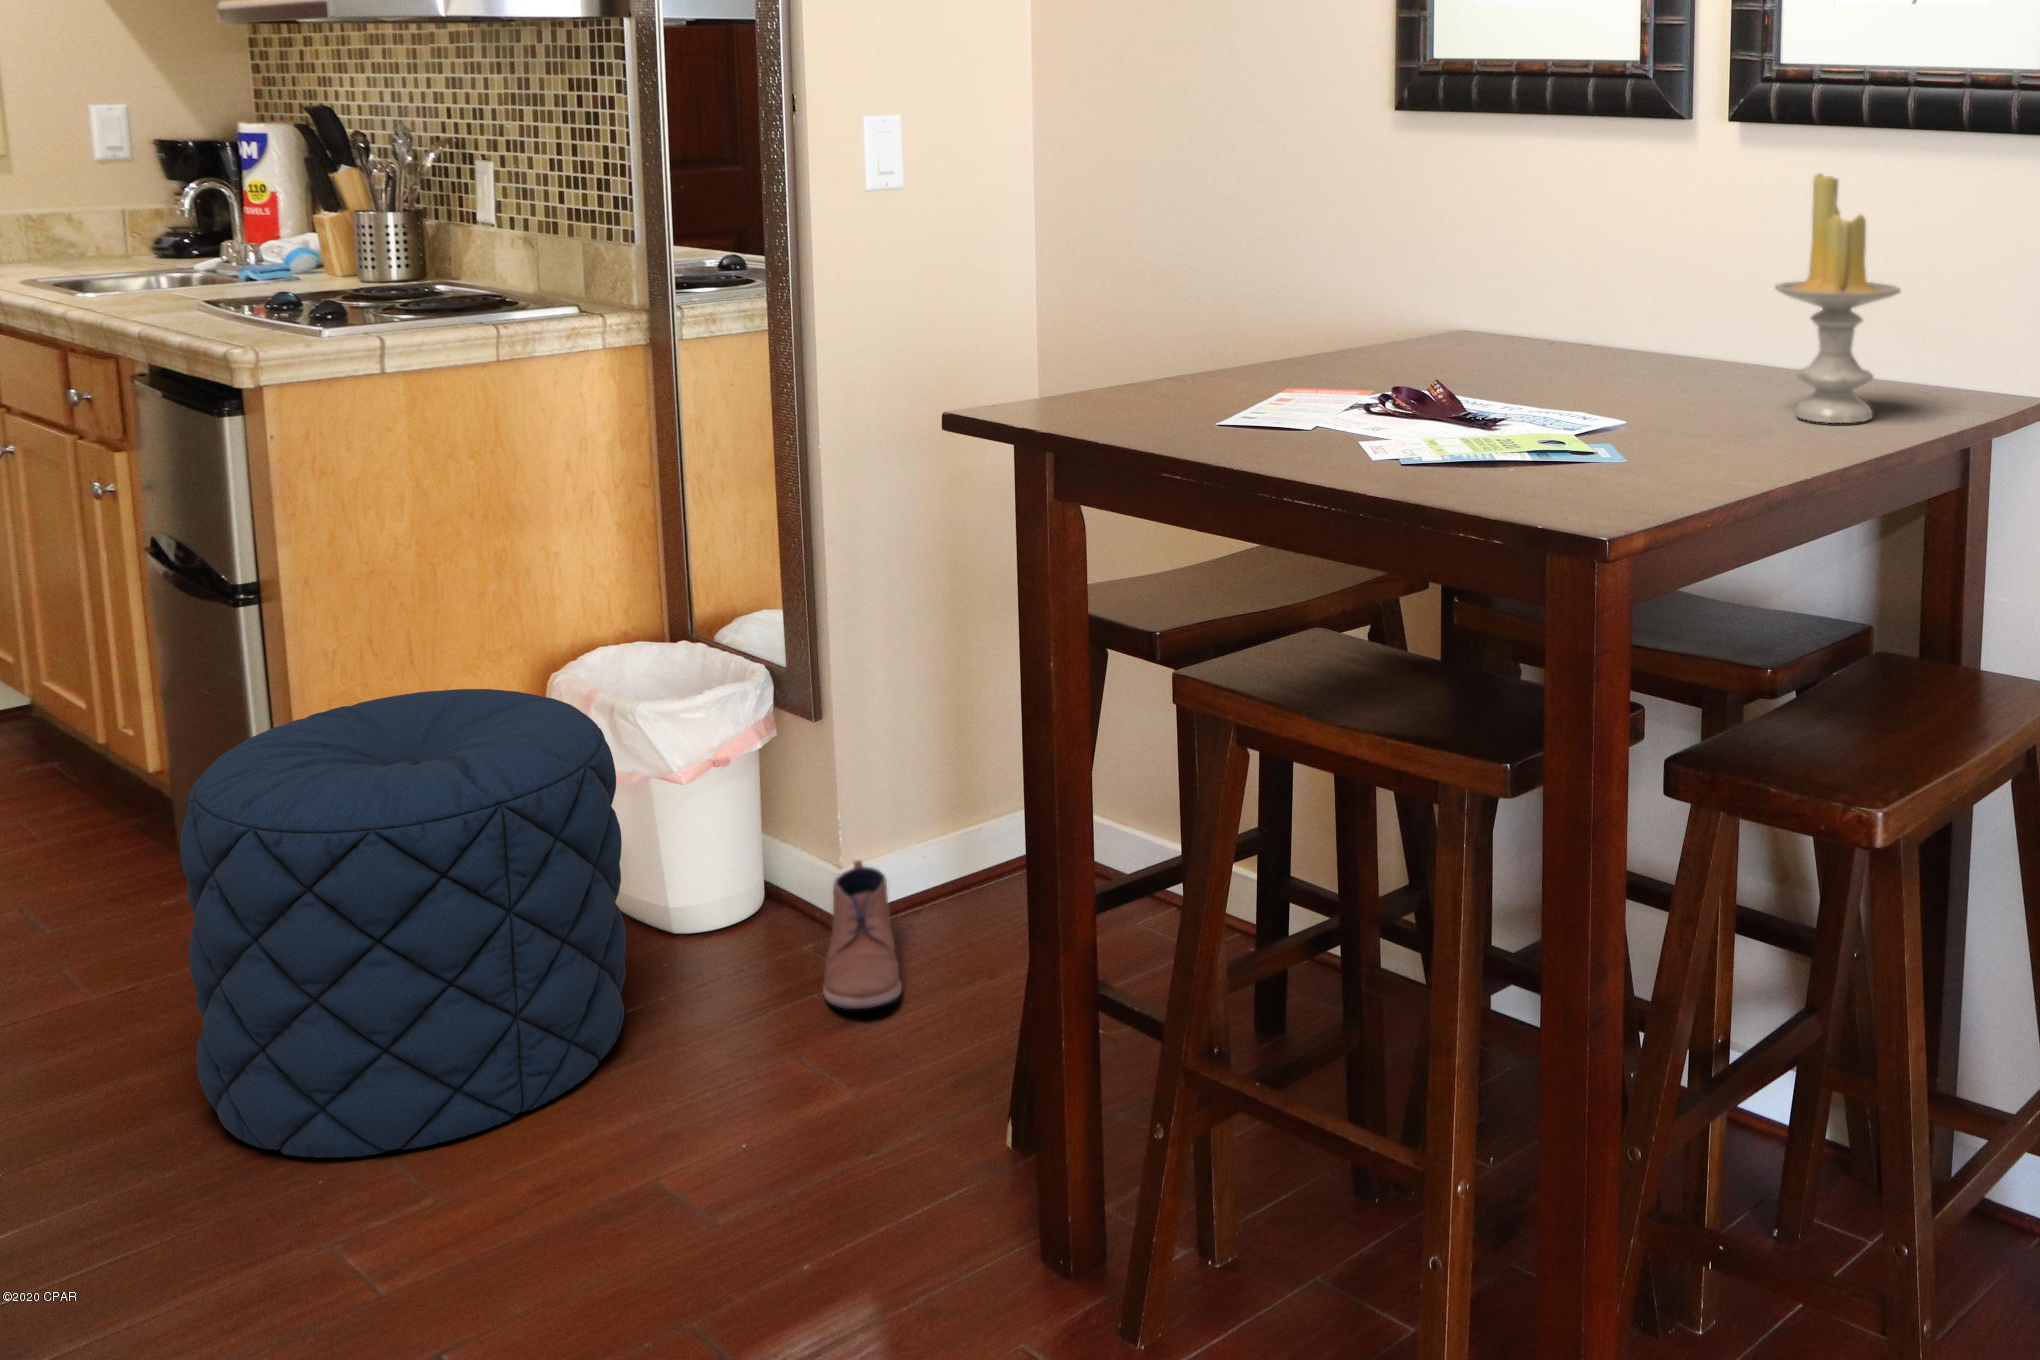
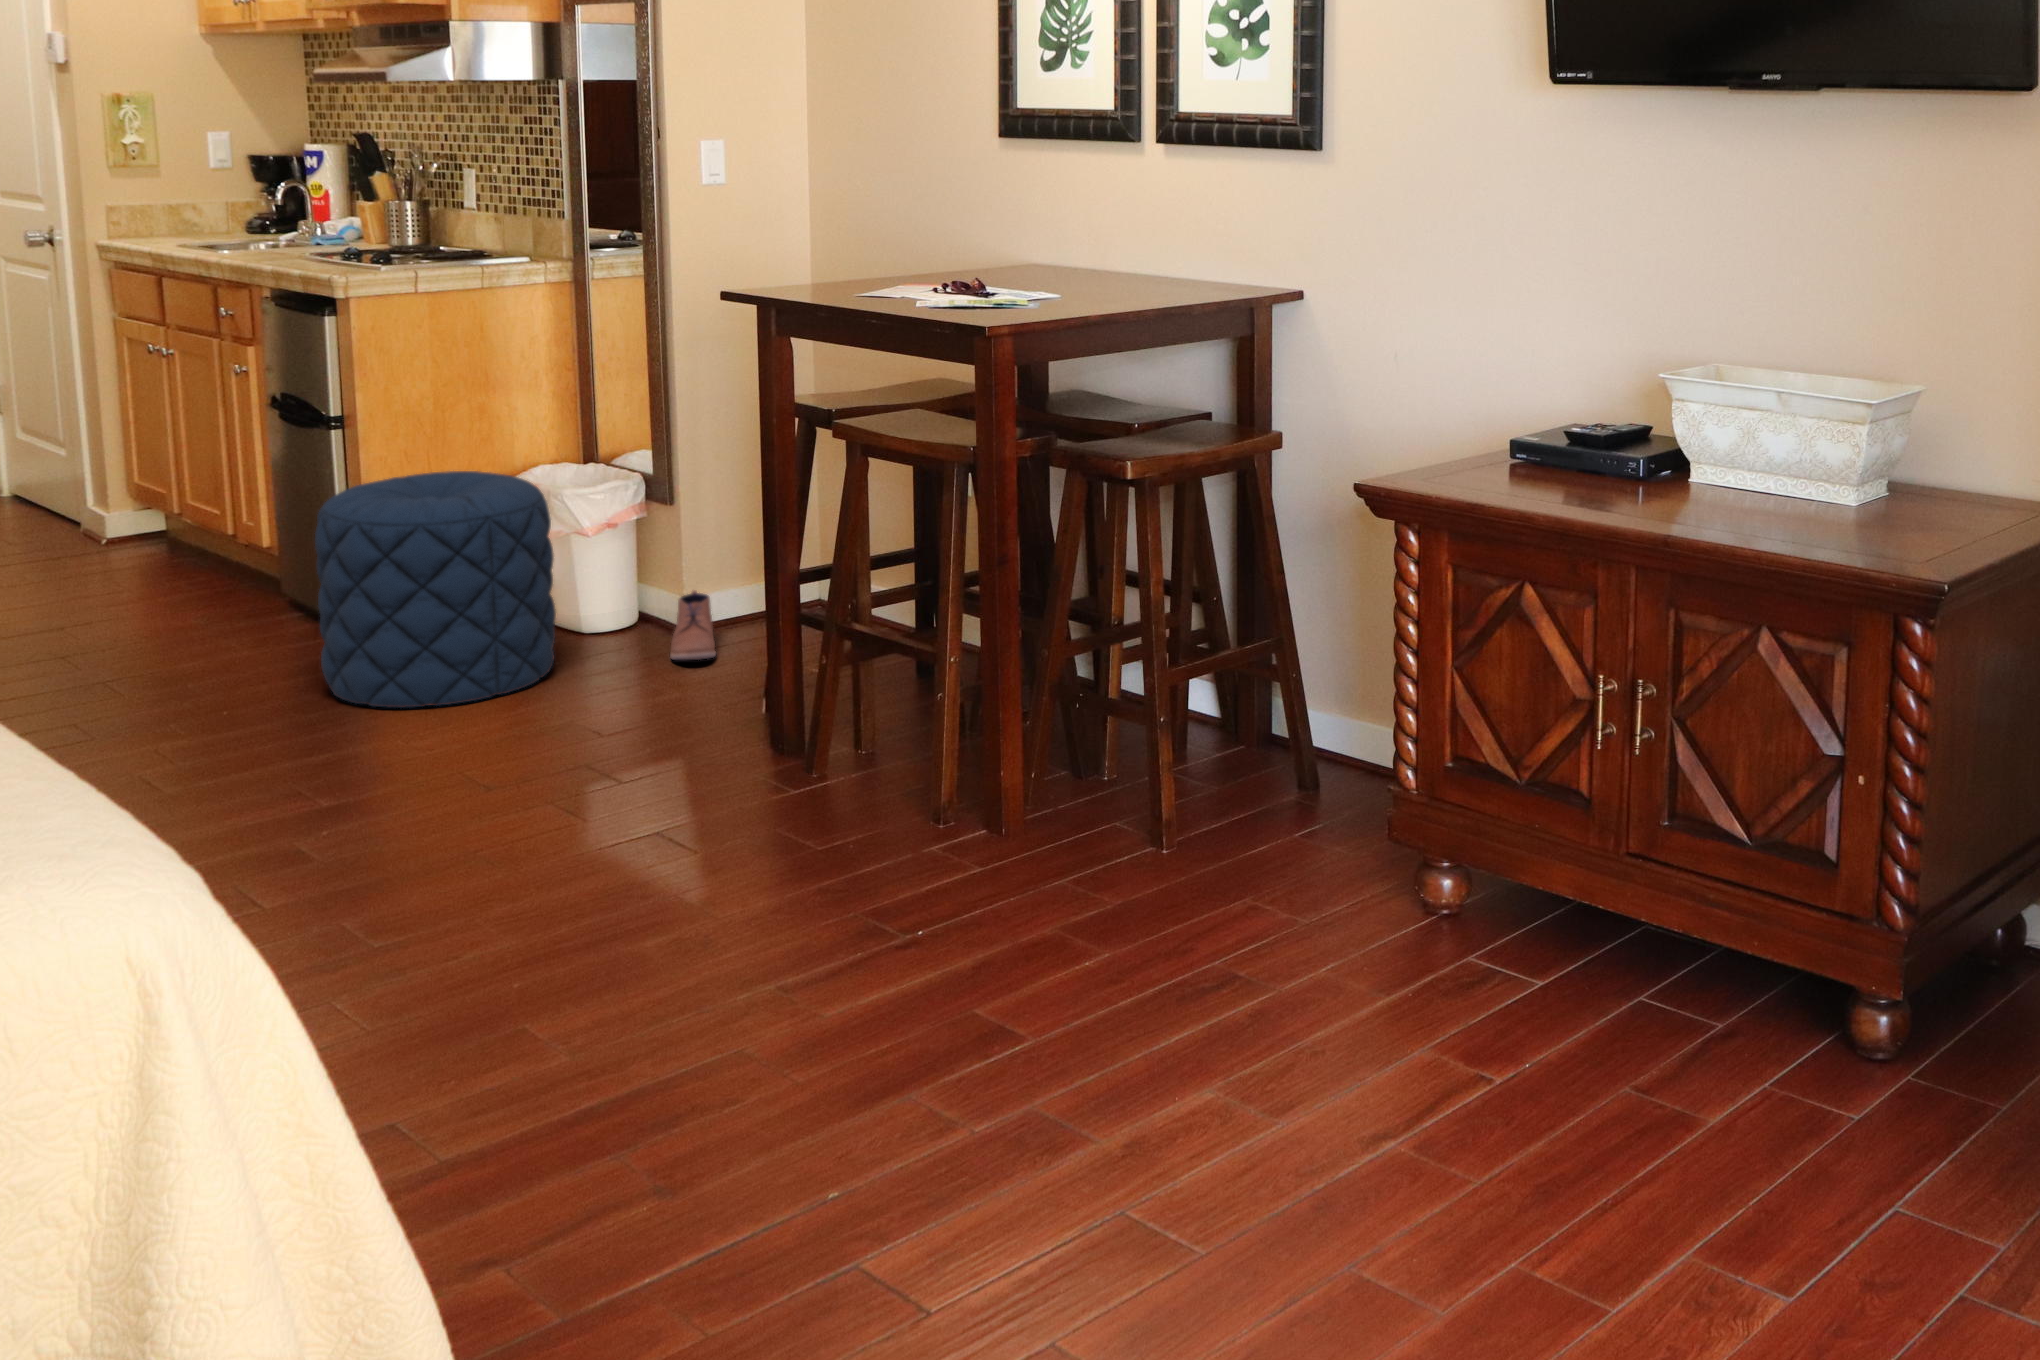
candle: present [1775,174,1901,423] -> none [1137,168,1201,296]

